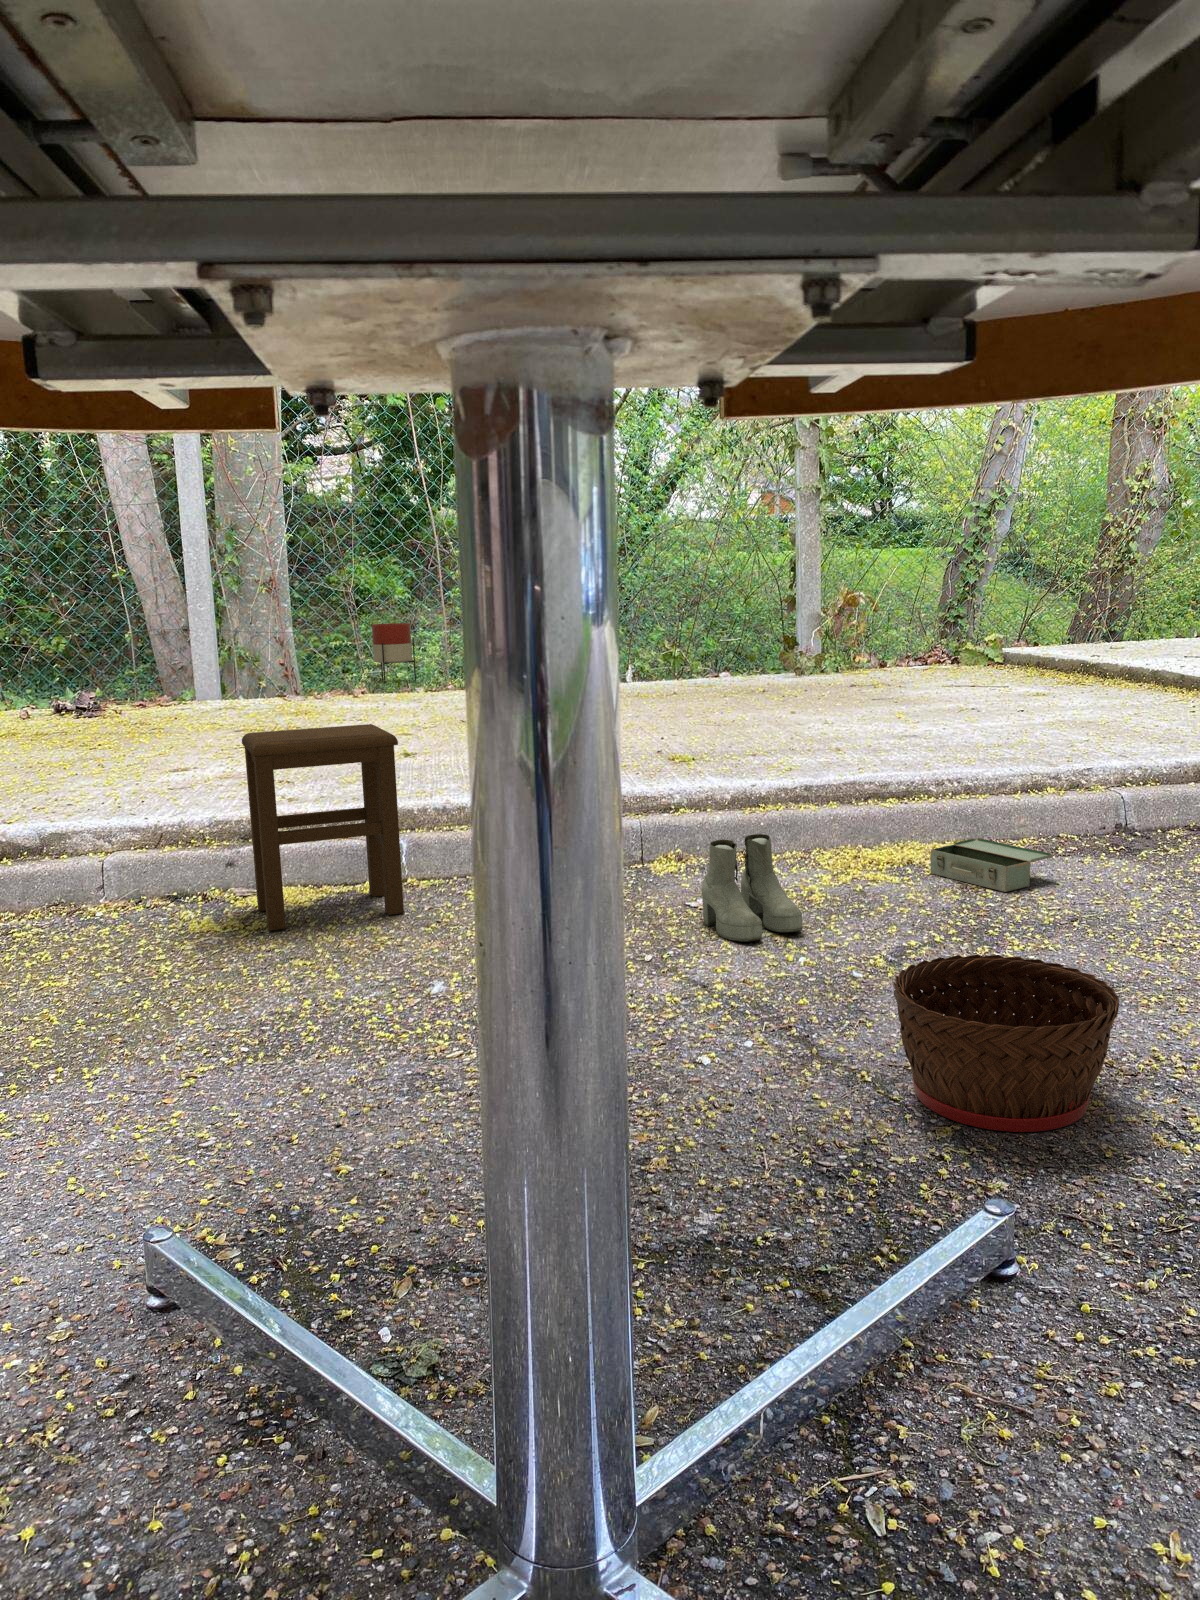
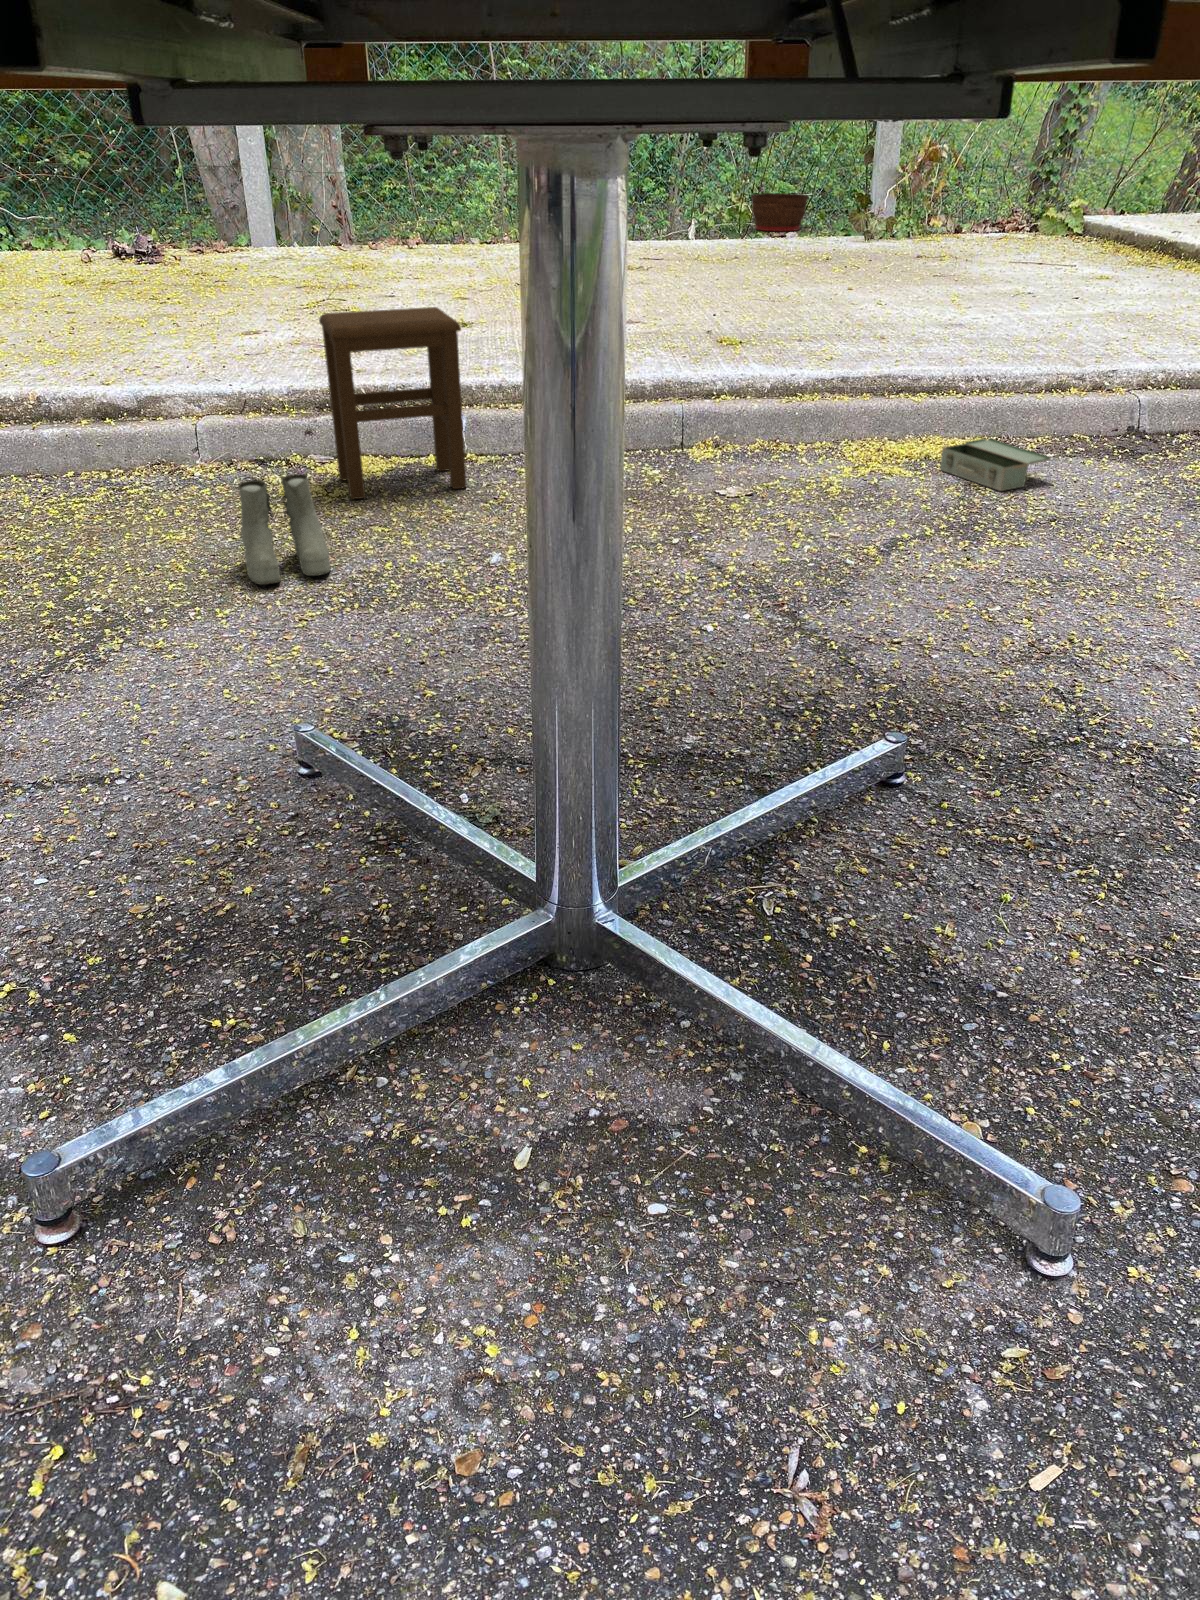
planter: present [372,623,416,684] -> none [427,167,473,237]
boots: present [701,834,802,942] -> present [238,474,331,585]
basket: present [893,954,1119,1132] -> present [751,193,808,231]

